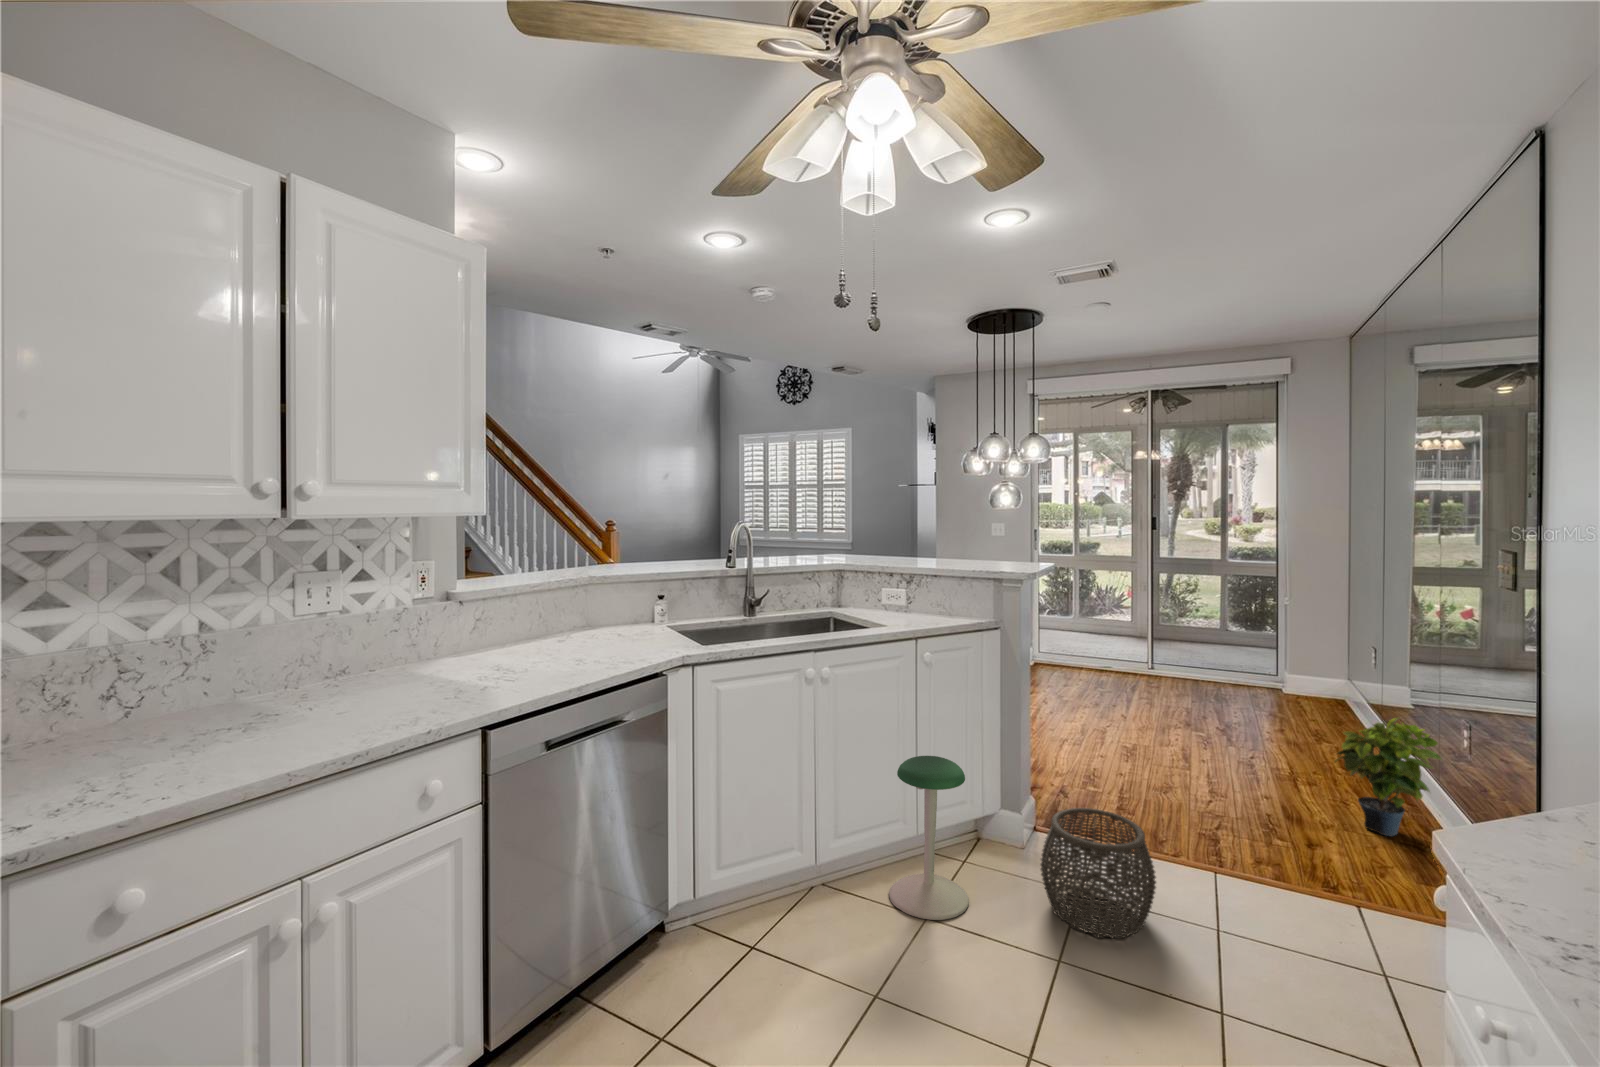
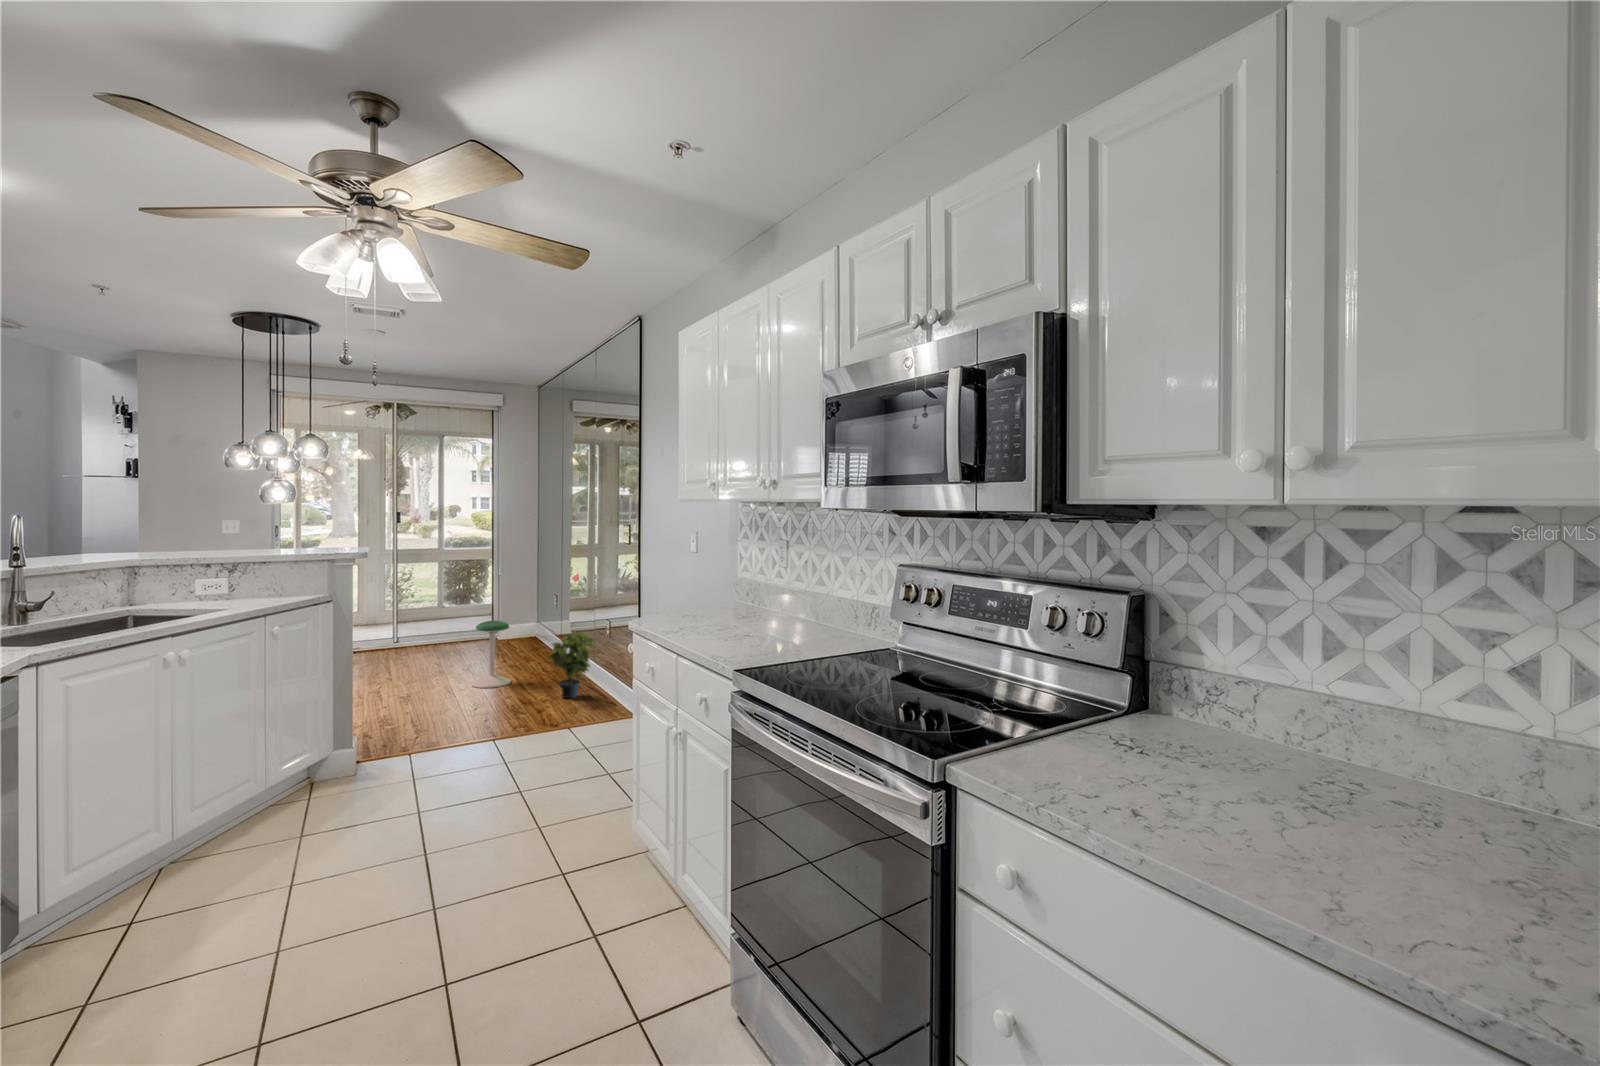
stool: present [889,756,969,920] -> present [472,621,511,688]
woven basket: present [1040,808,1156,938] -> none [390,716,472,797]

